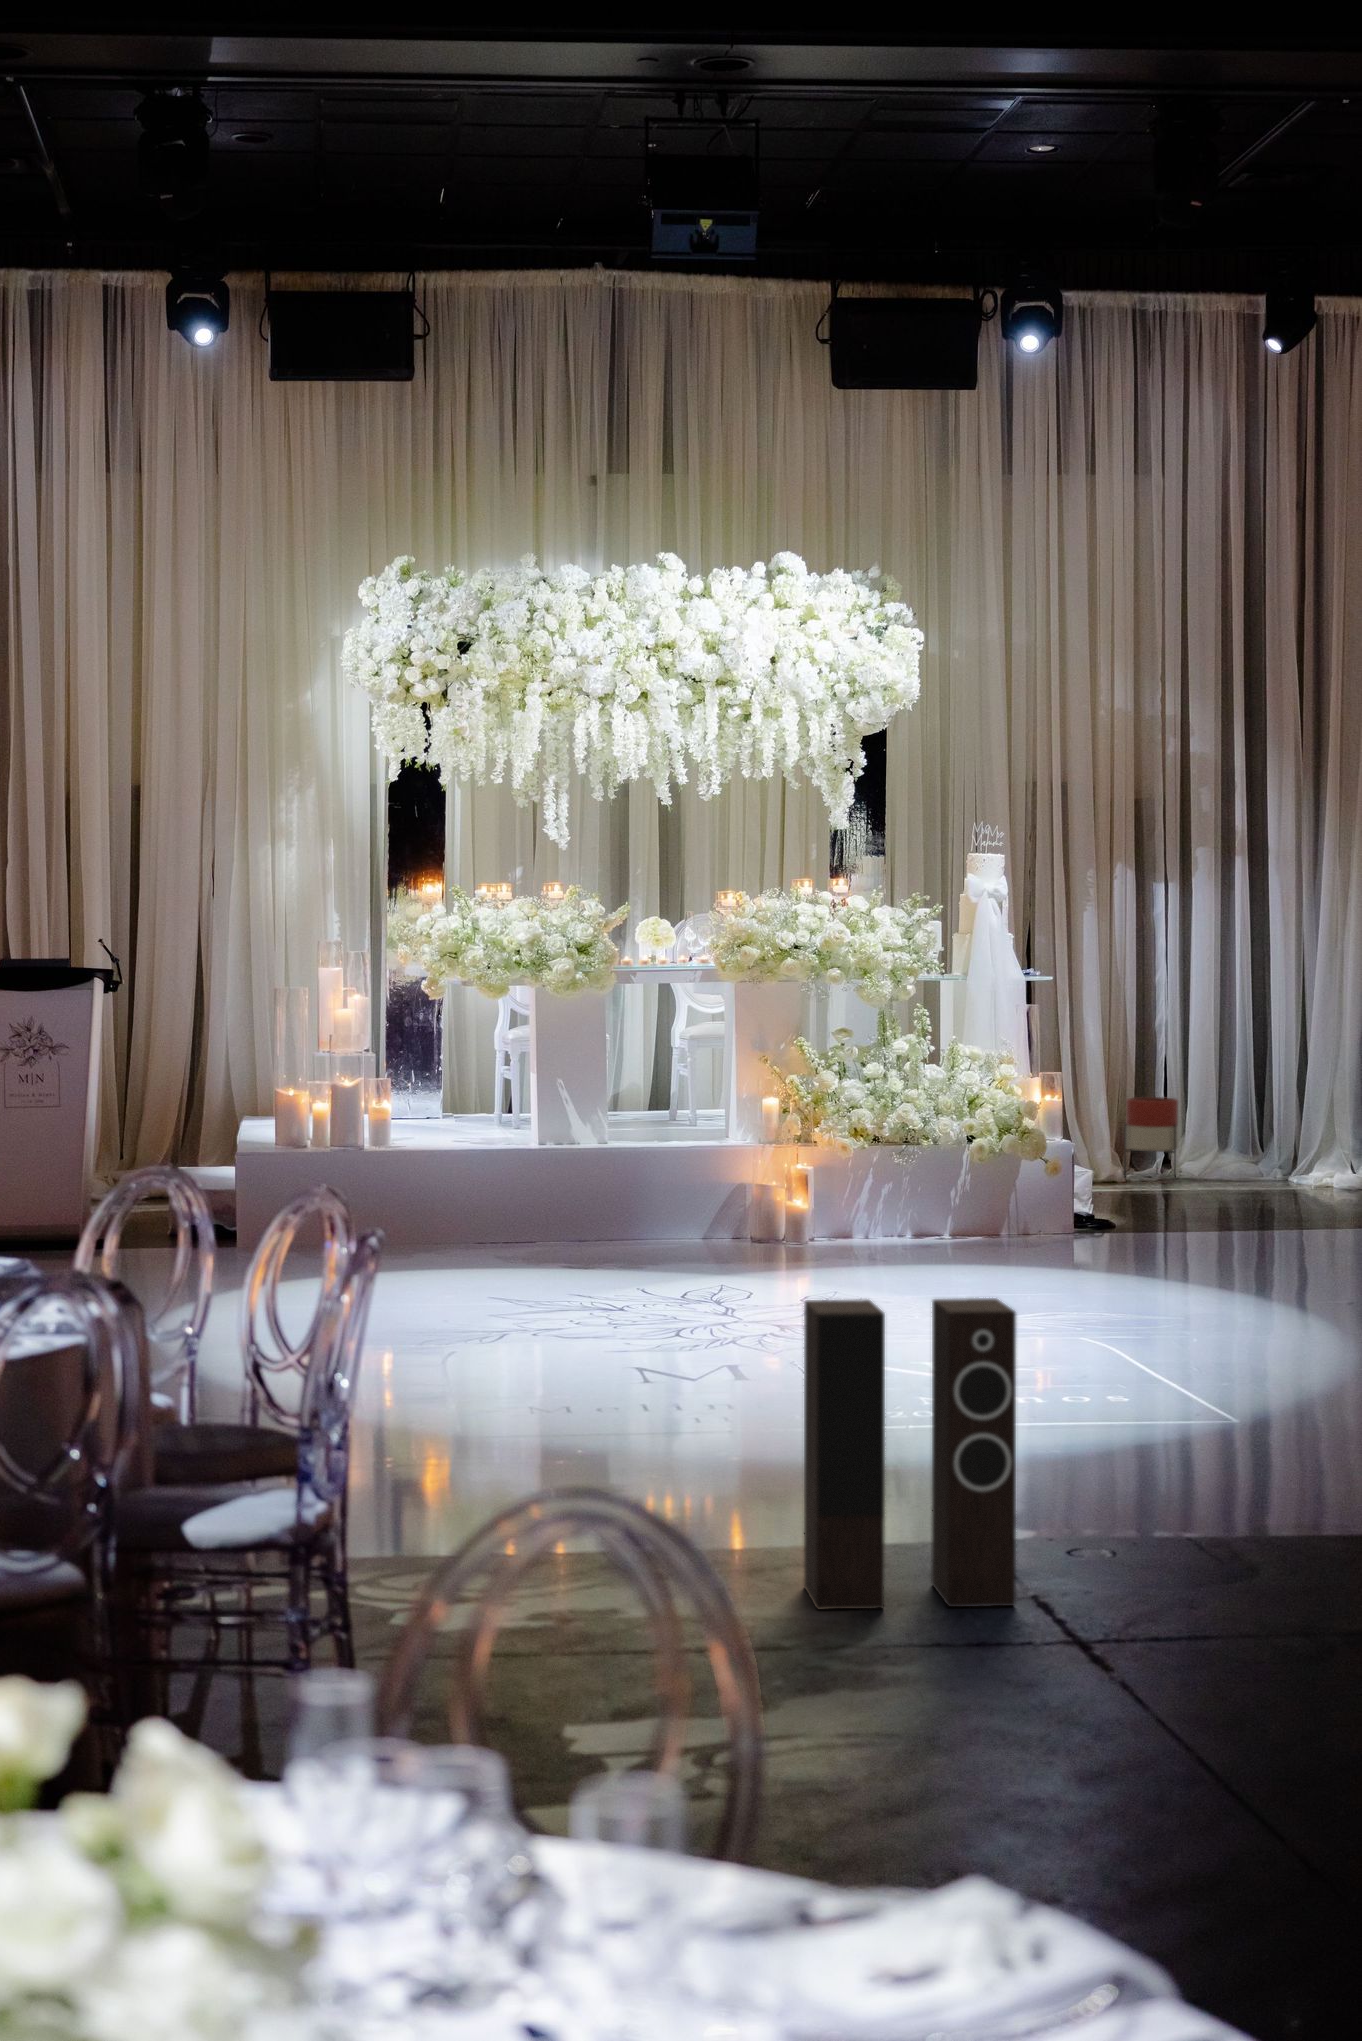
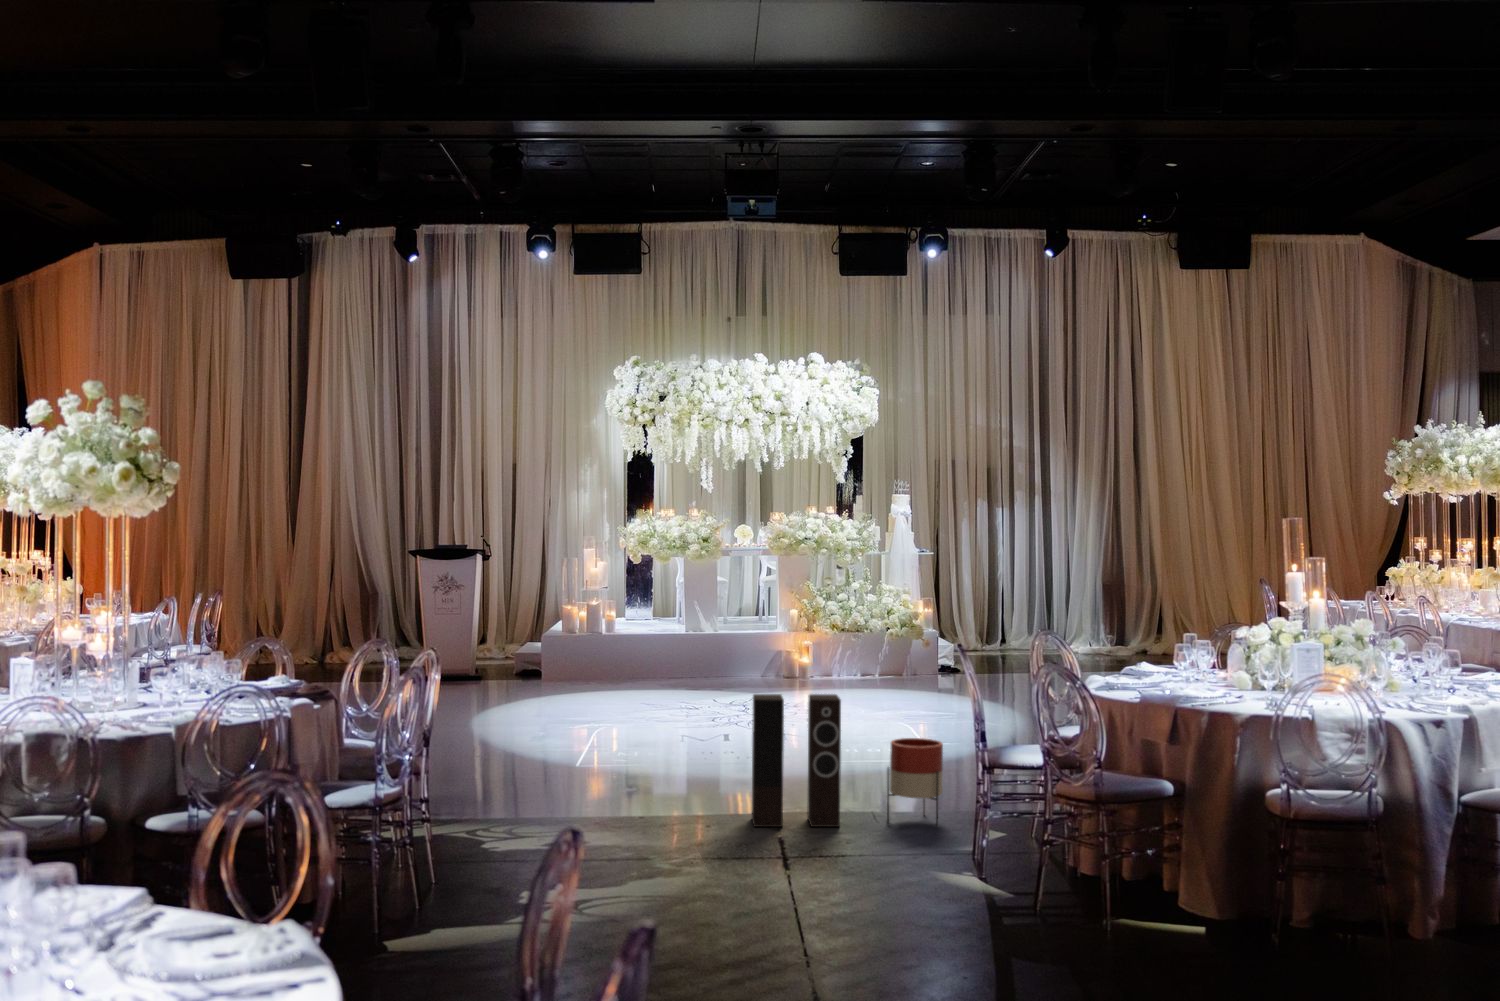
planter: present [1124,1097,1178,1177] -> present [887,738,943,826]

